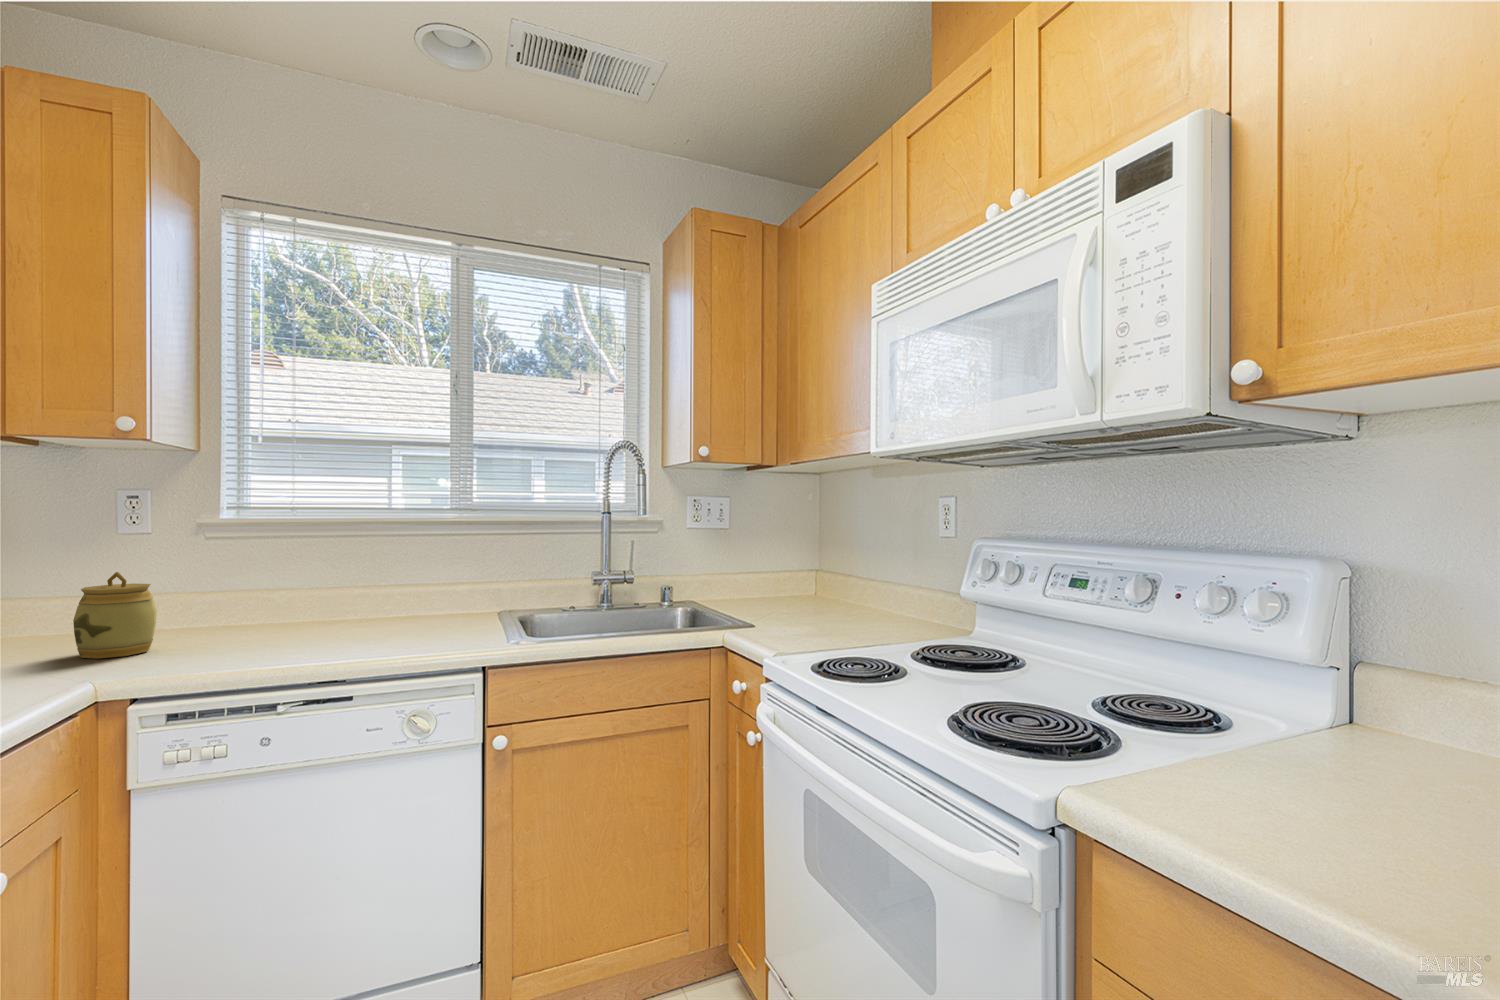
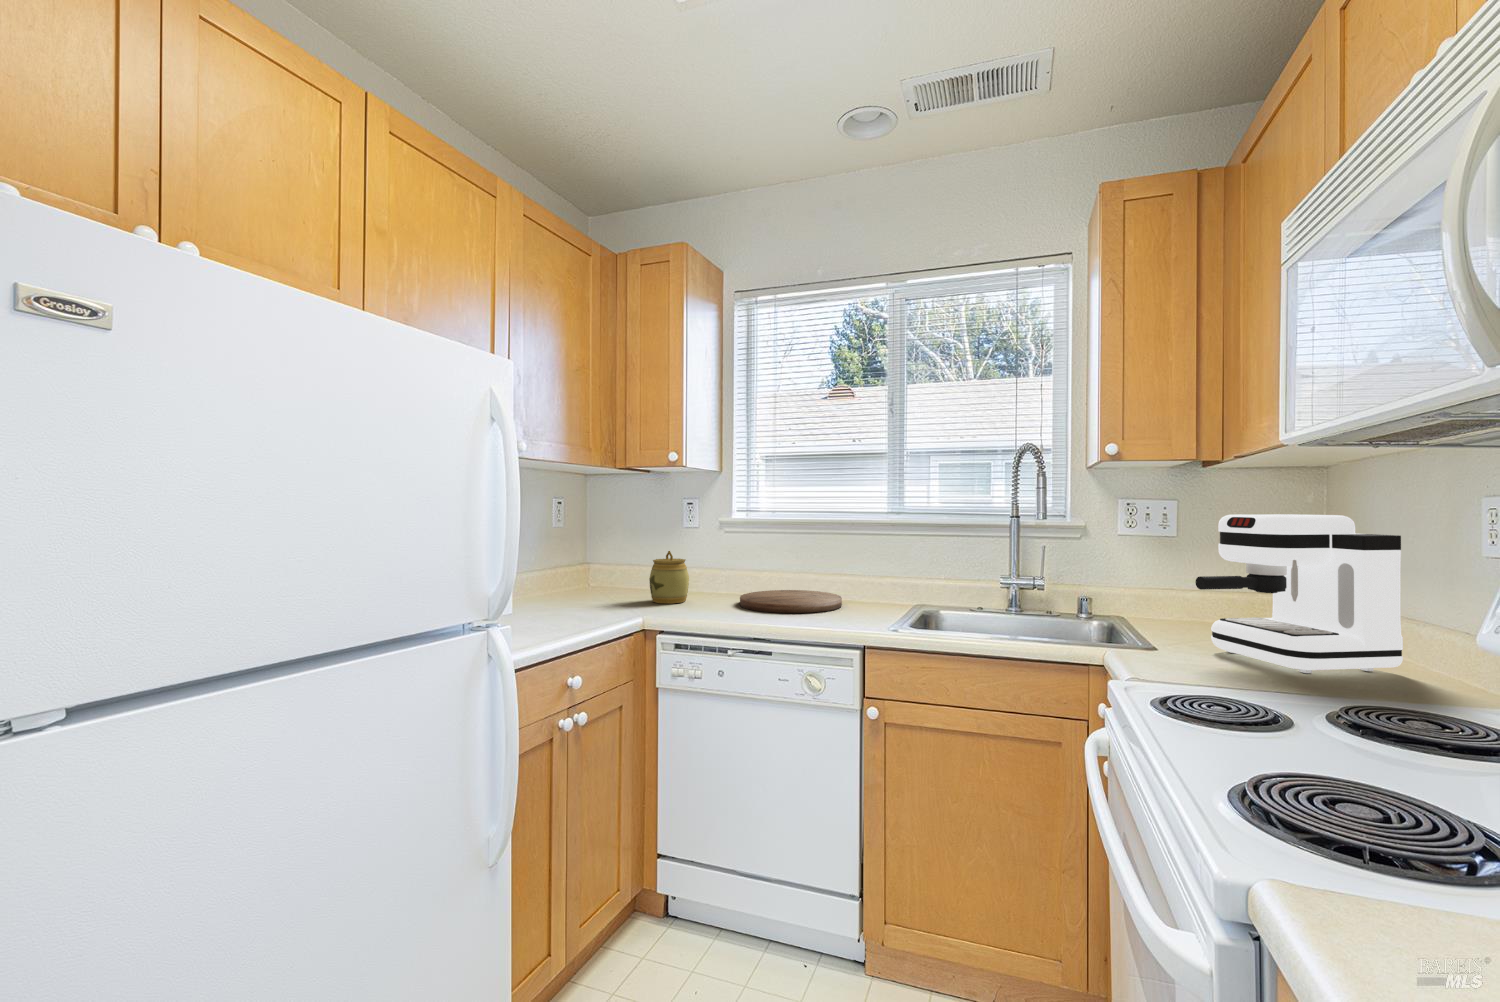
coffee maker: none [788,509,898,629] -> present [1195,514,1403,673]
cutting board: none [259,611,417,647] -> present [740,590,842,613]

